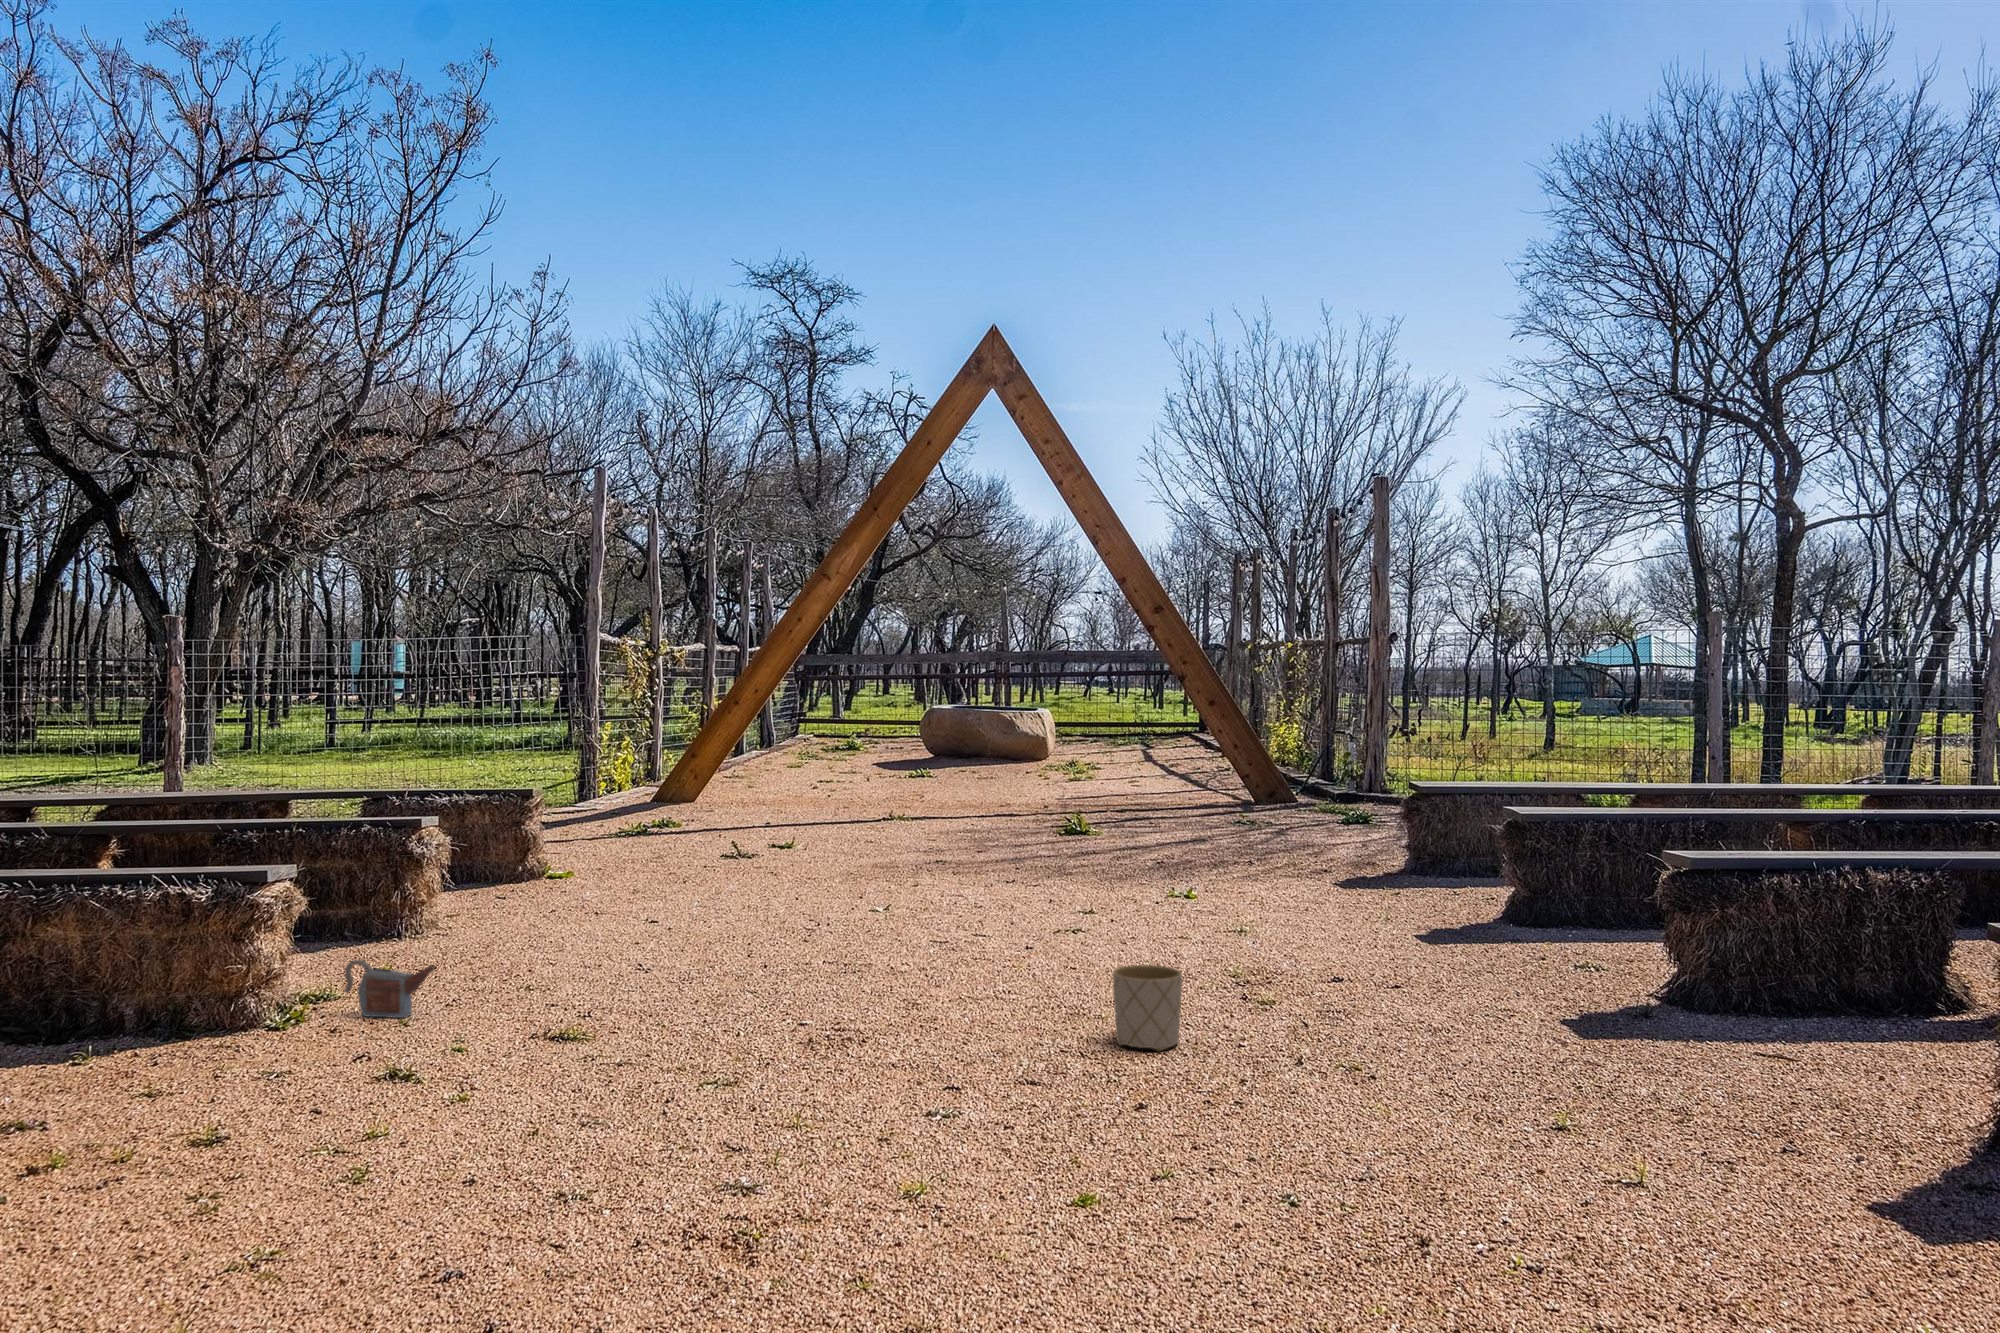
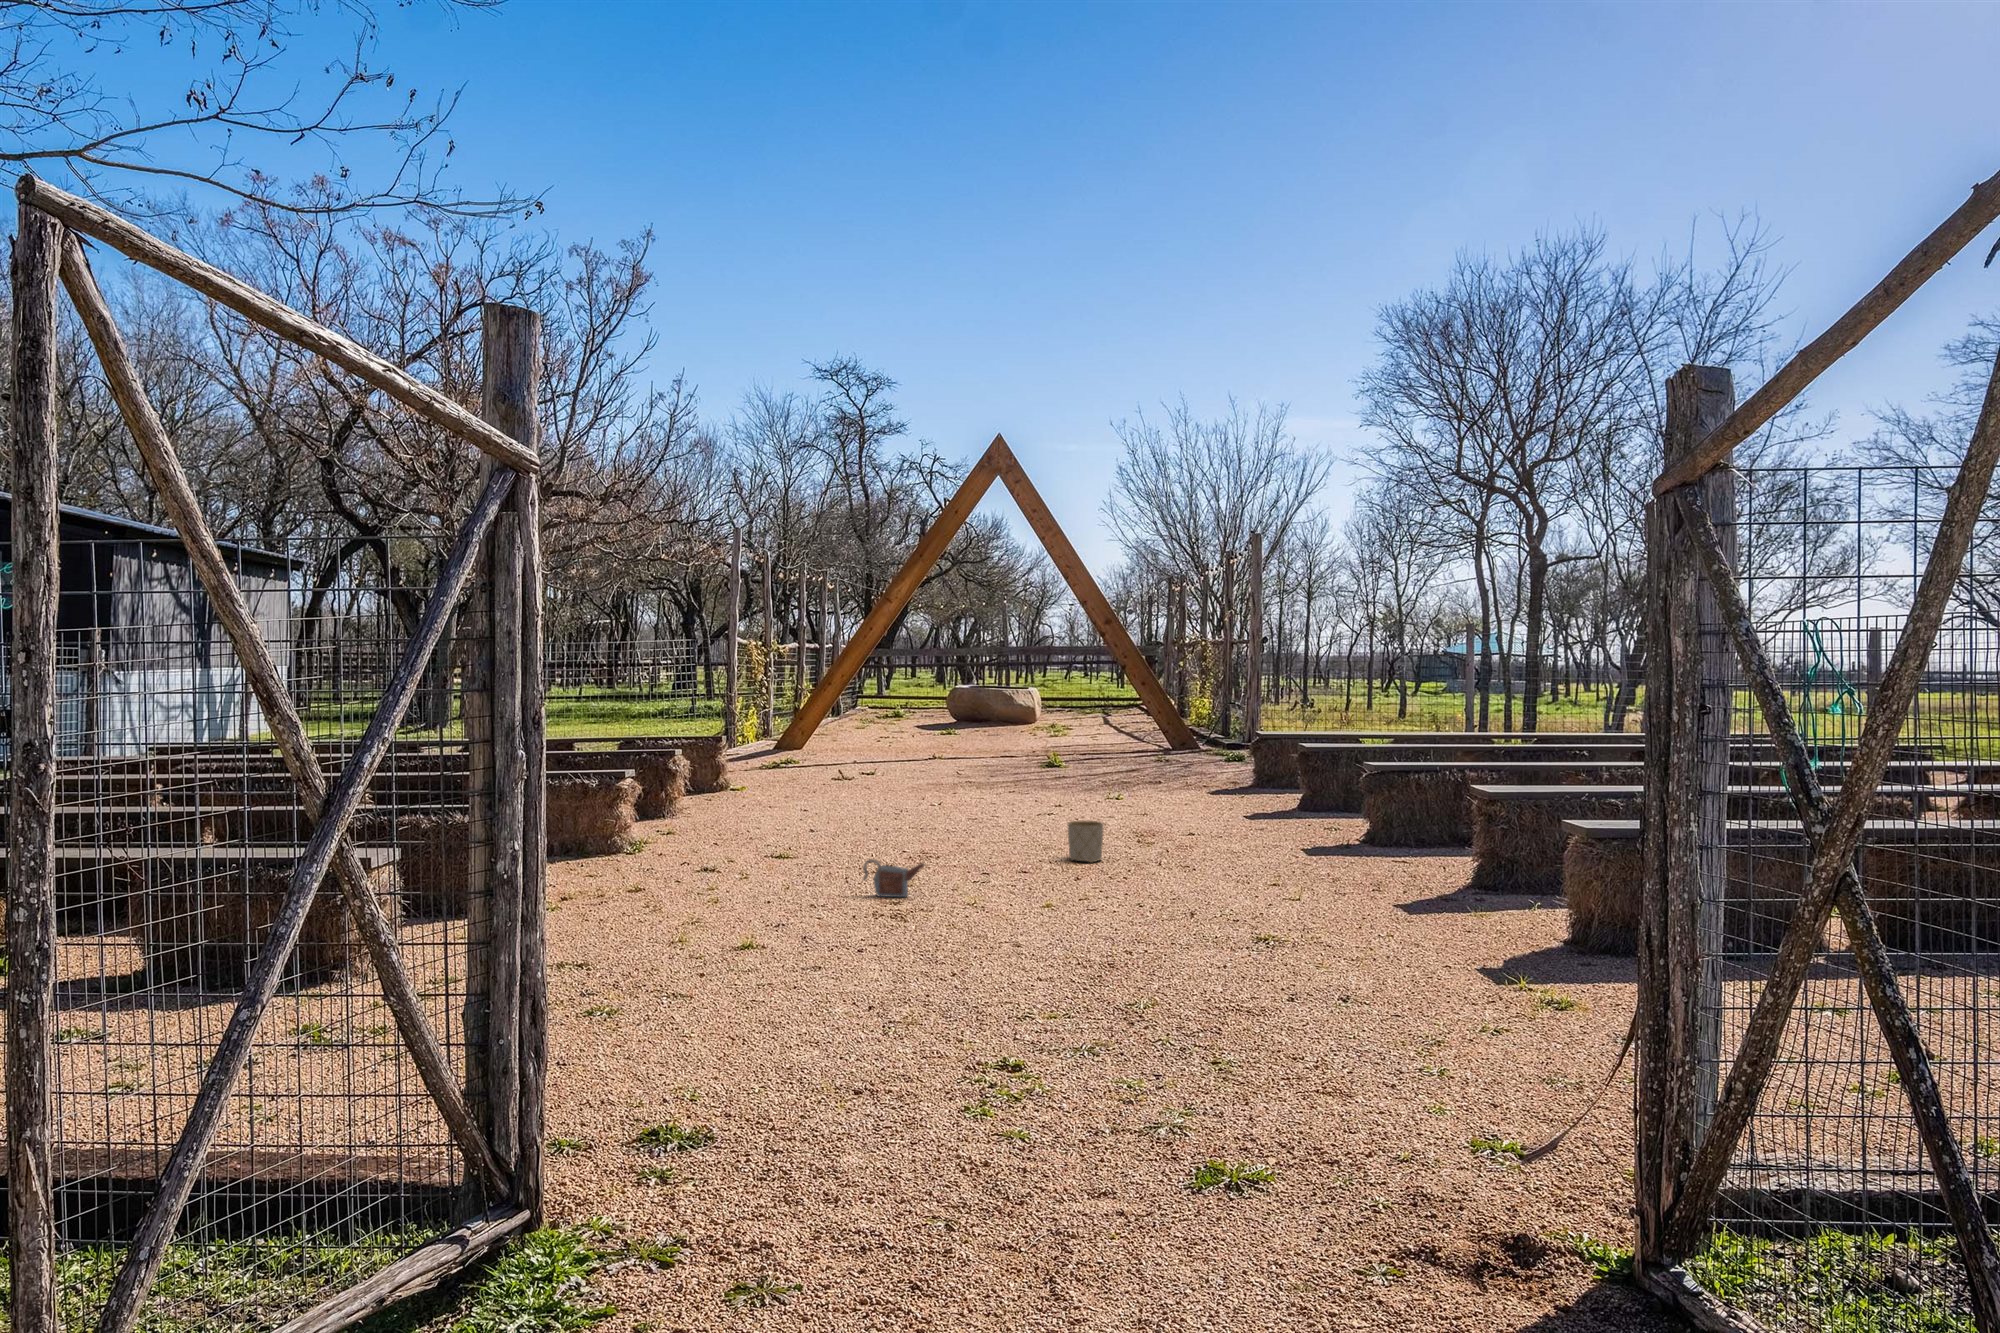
watering can: present [344,960,435,1018] -> present [863,859,925,897]

